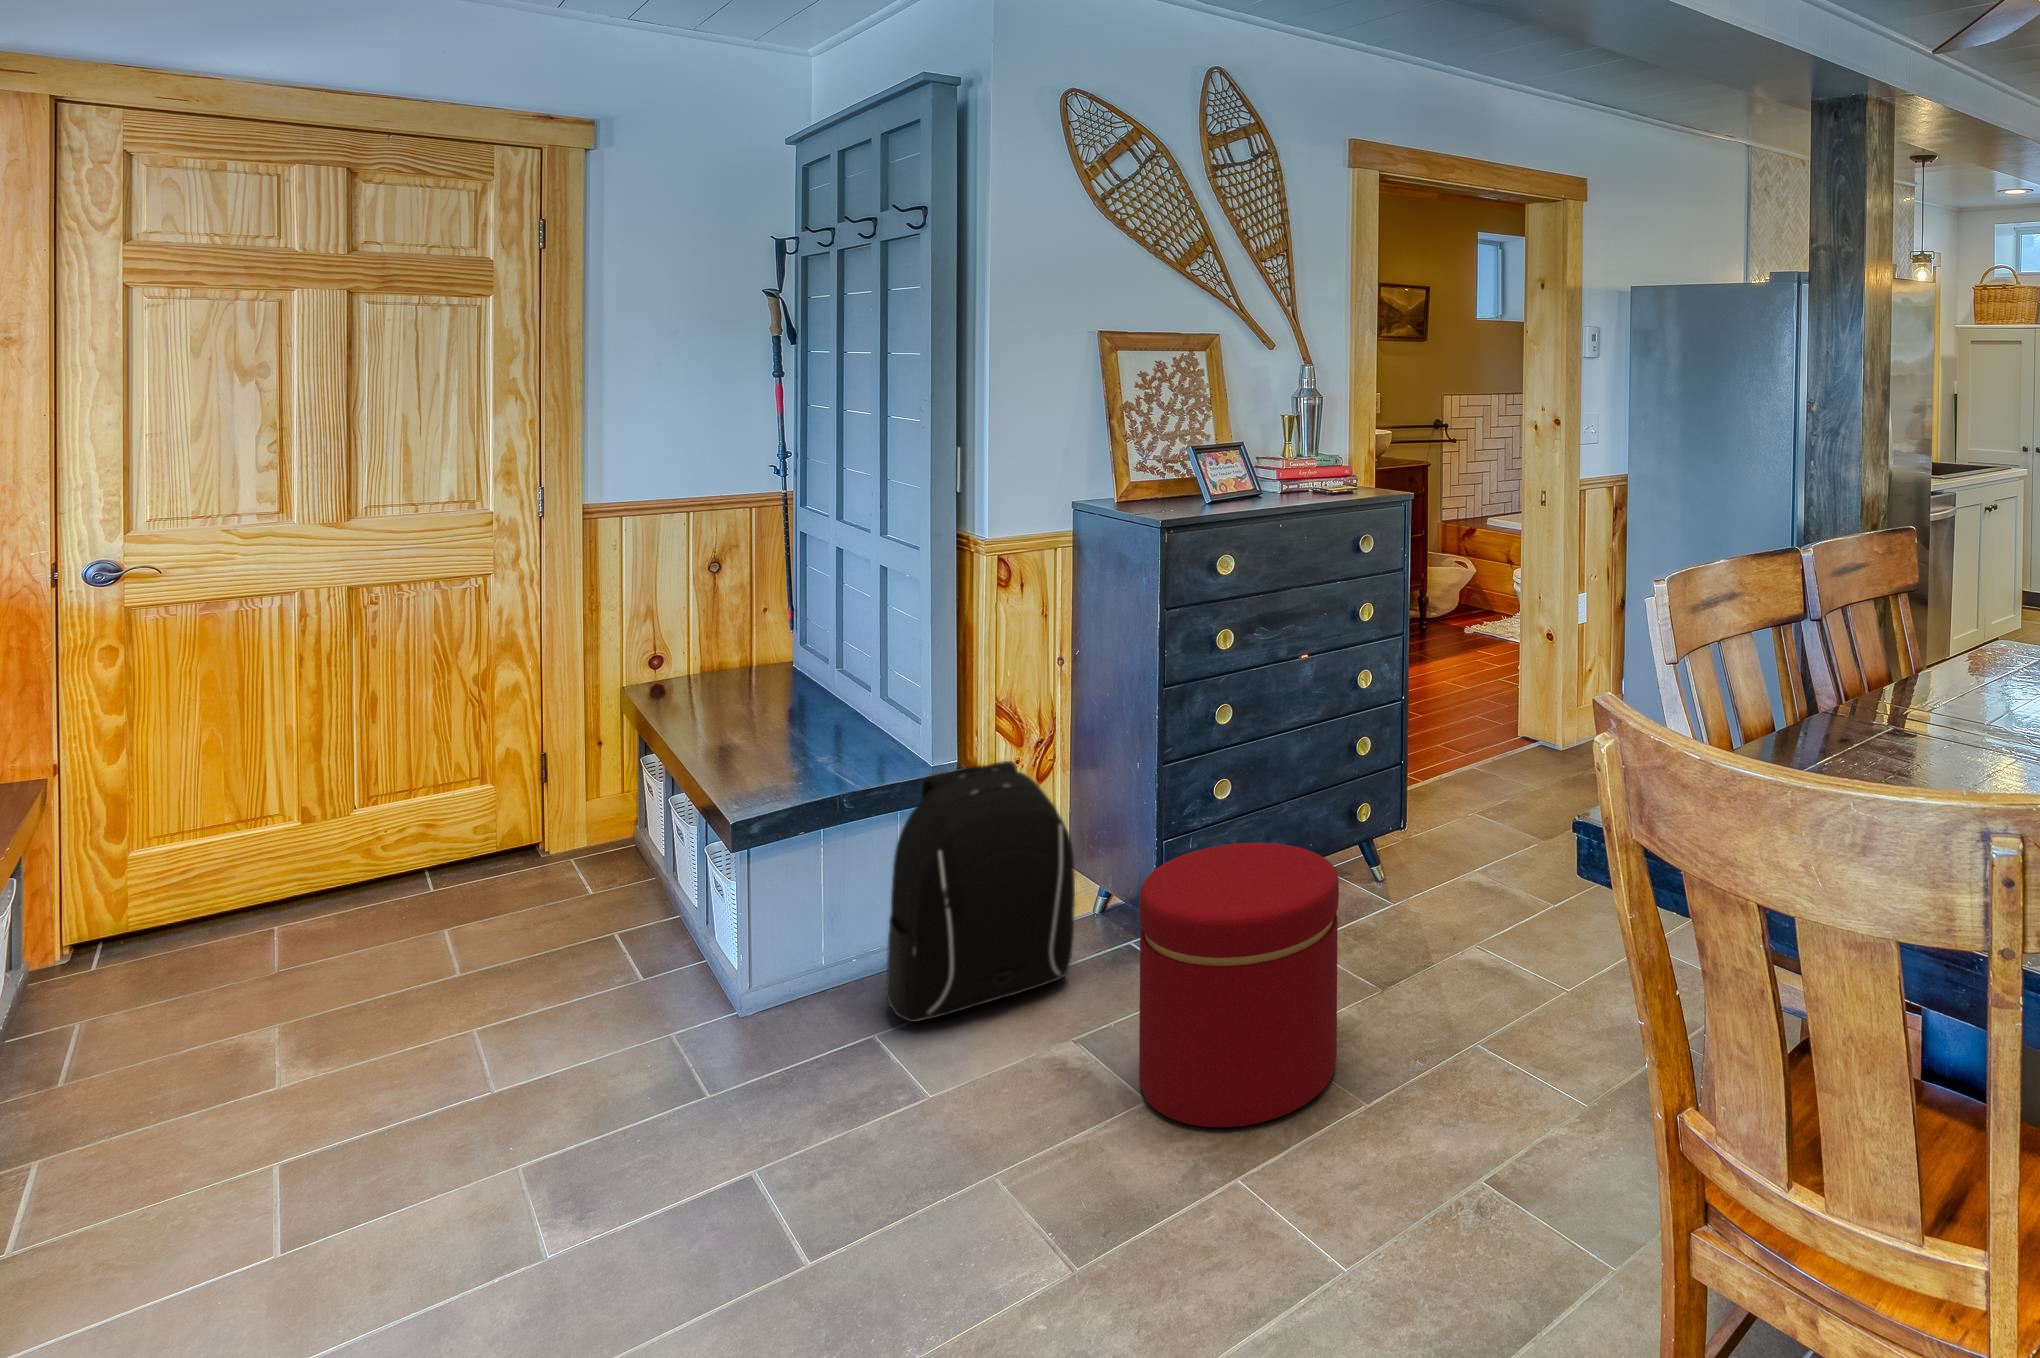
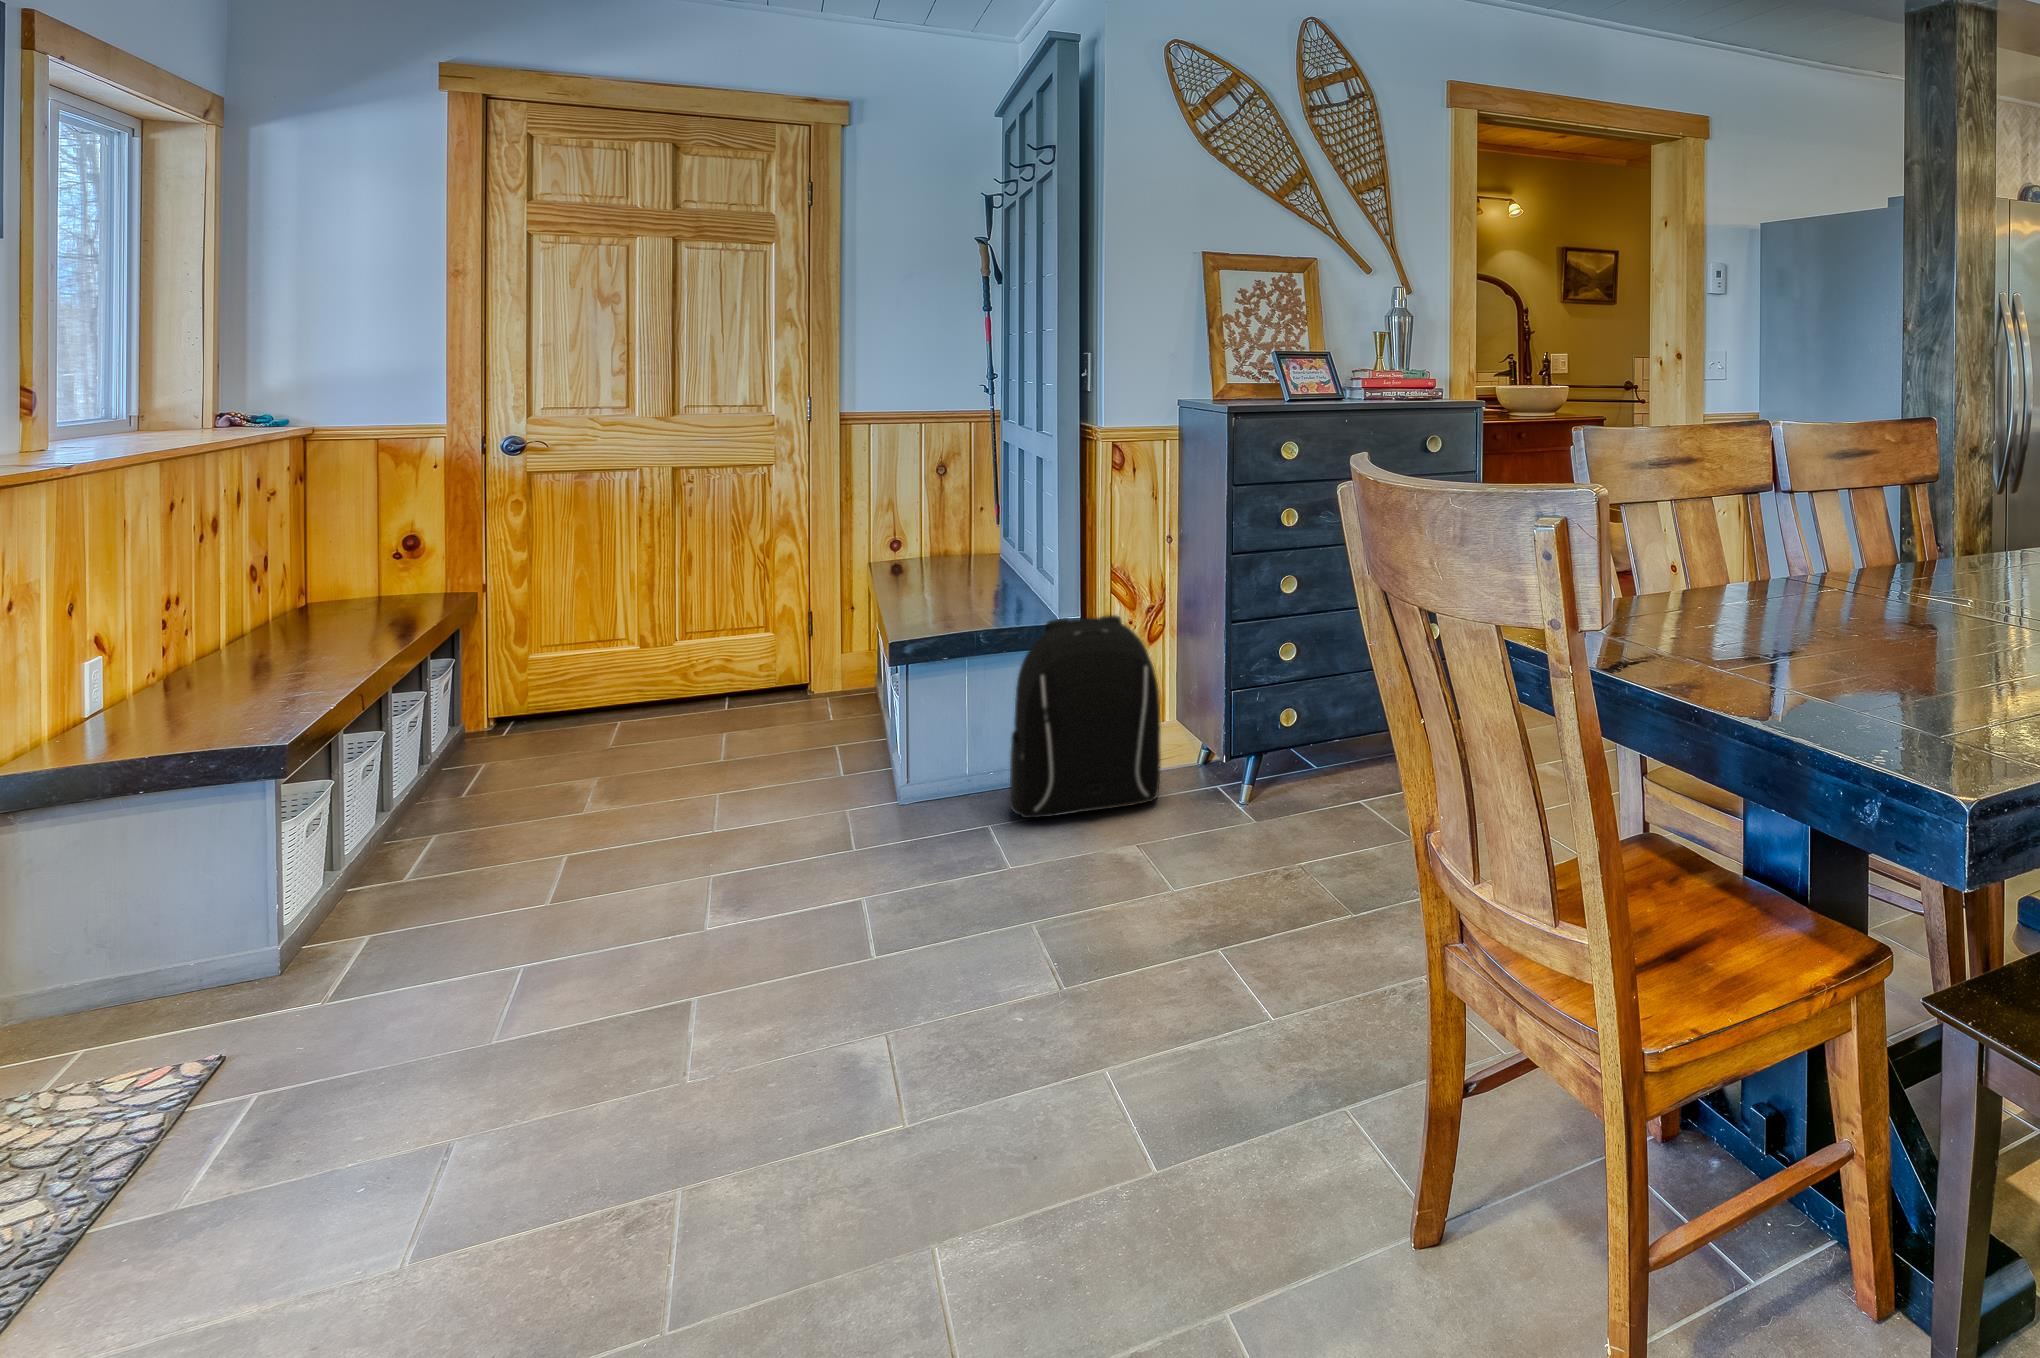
ottoman: present [1139,843,1339,1128] -> none [1175,685,1346,909]

